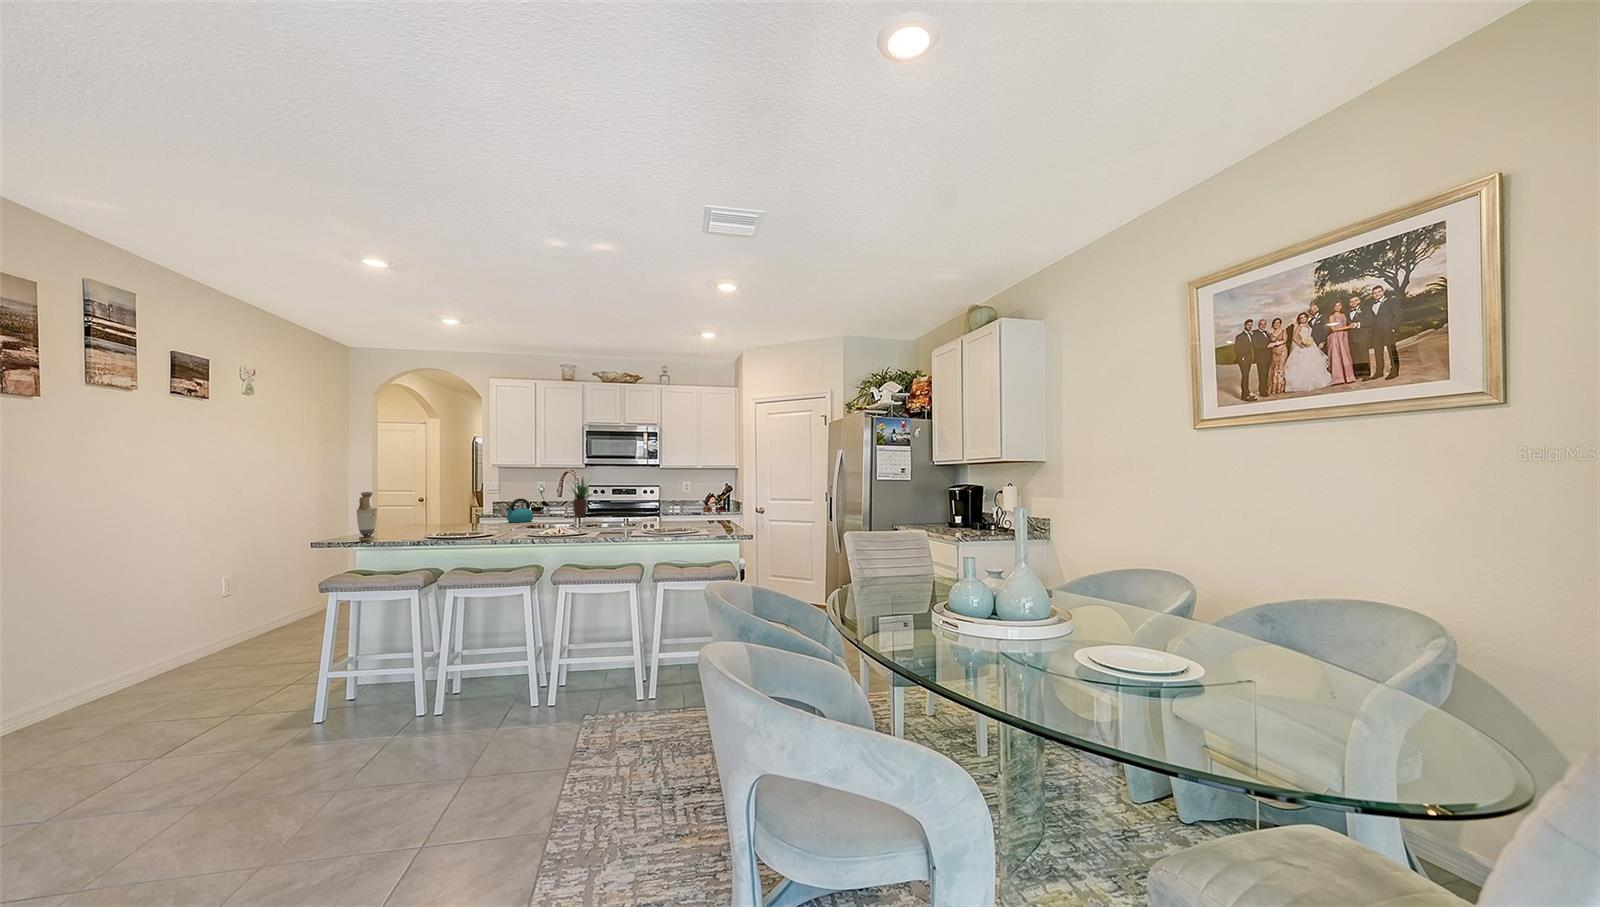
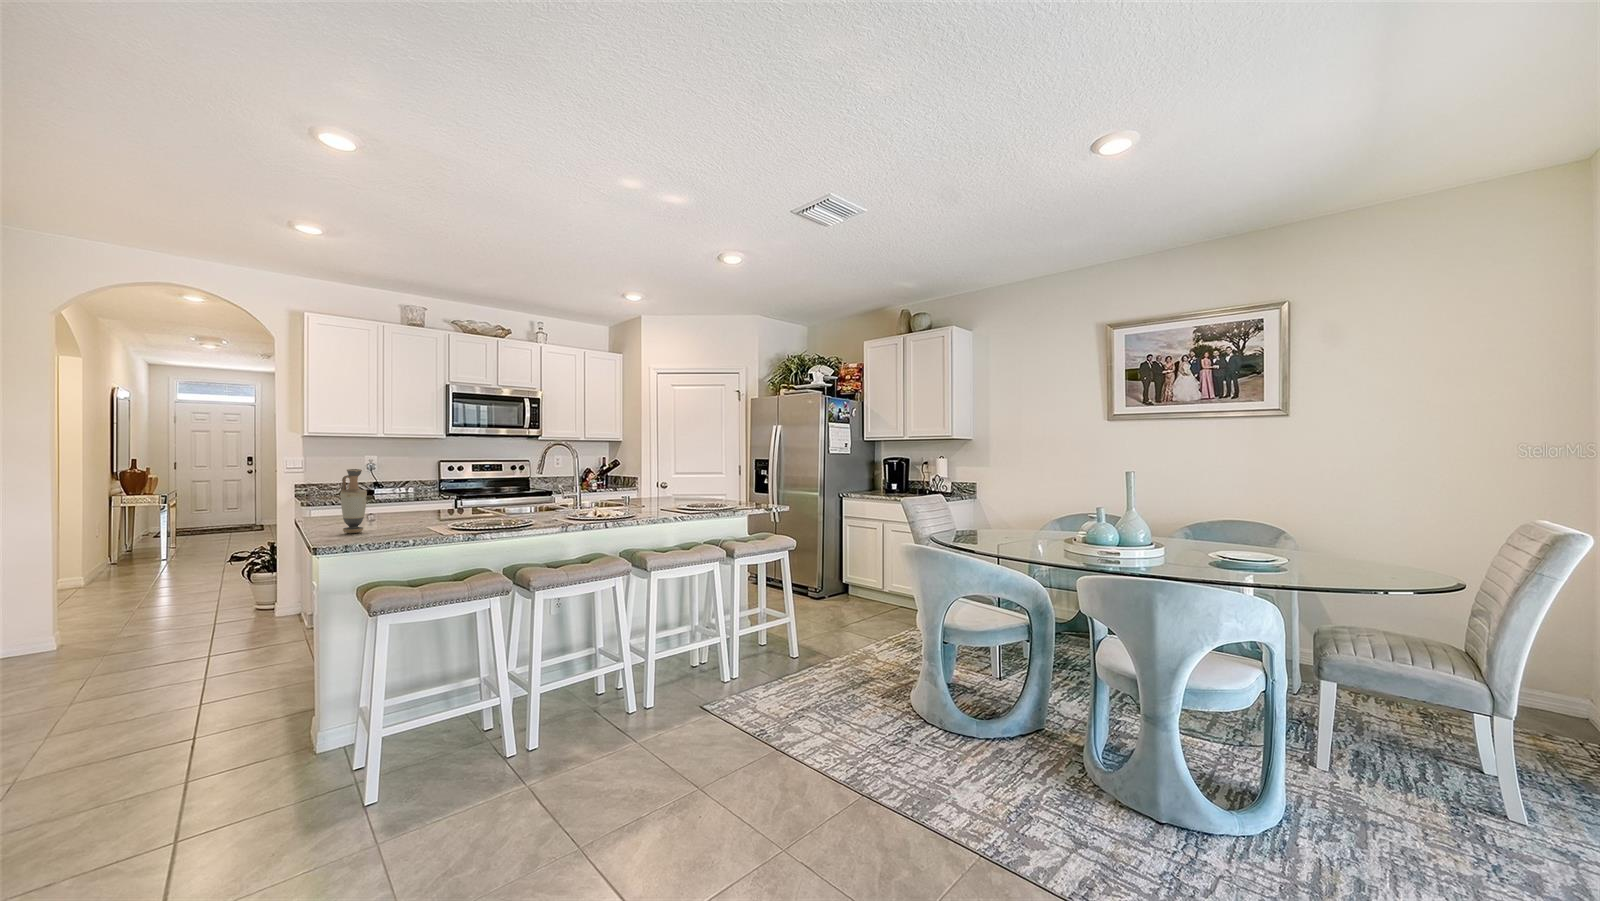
potted plant: present [572,478,592,517] -> none [424,449,473,500]
kettle: present [506,499,534,523] -> none [383,478,420,508]

